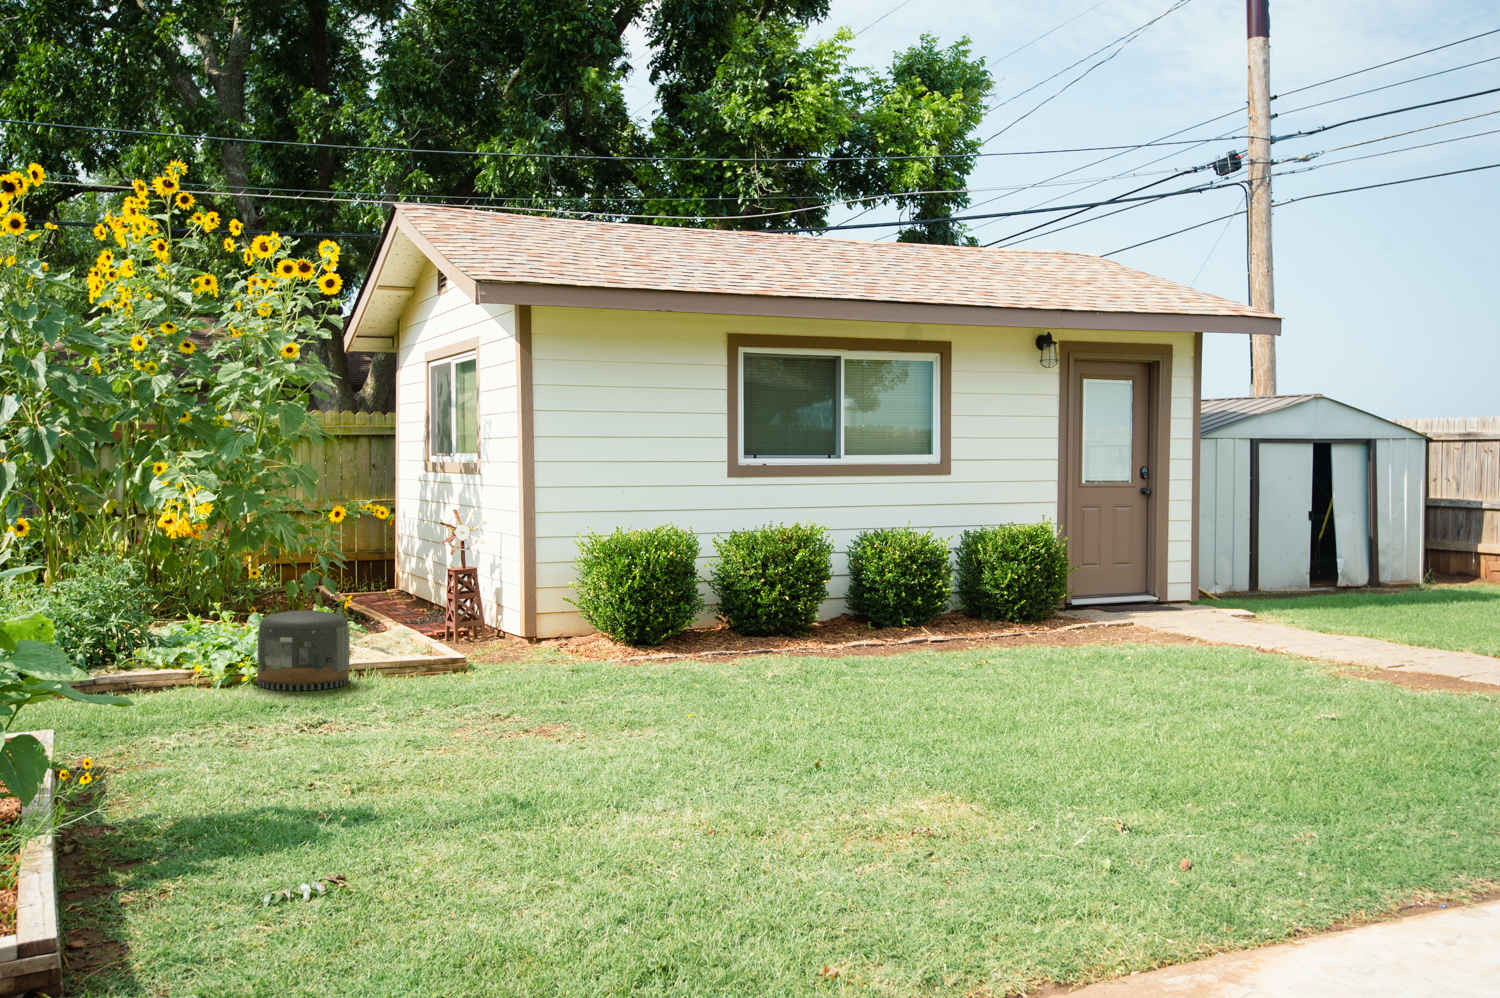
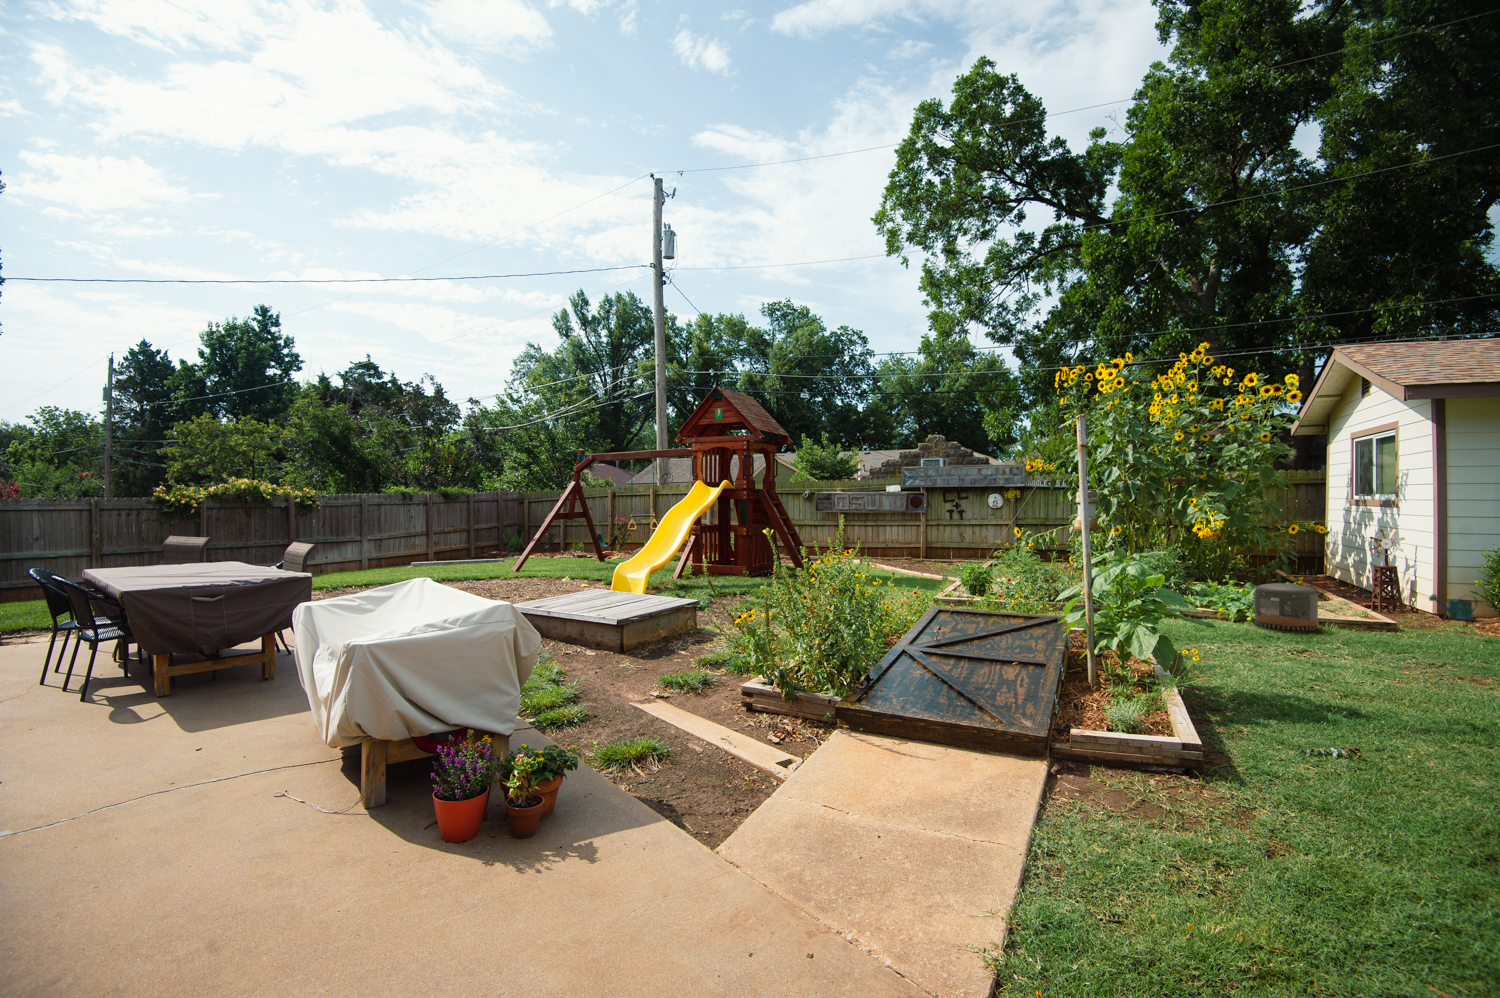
watering can: none [499,610,553,648] -> present [1429,594,1477,621]

